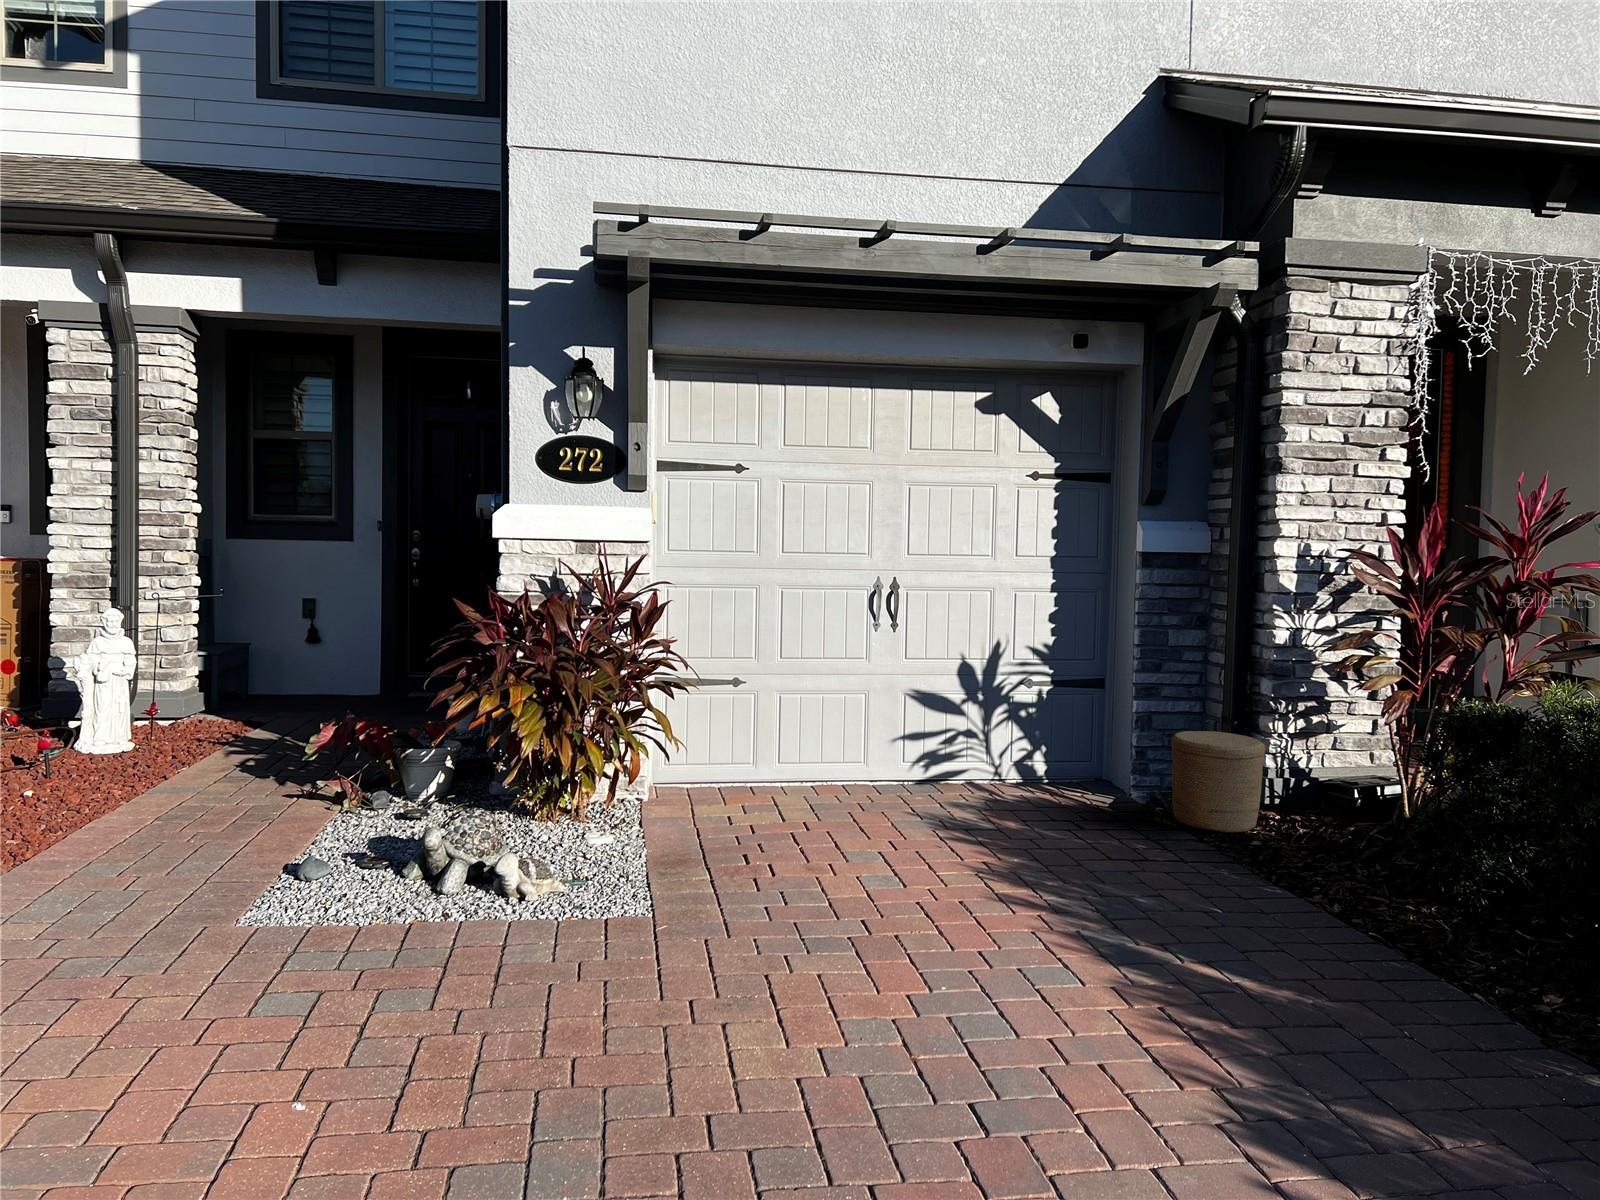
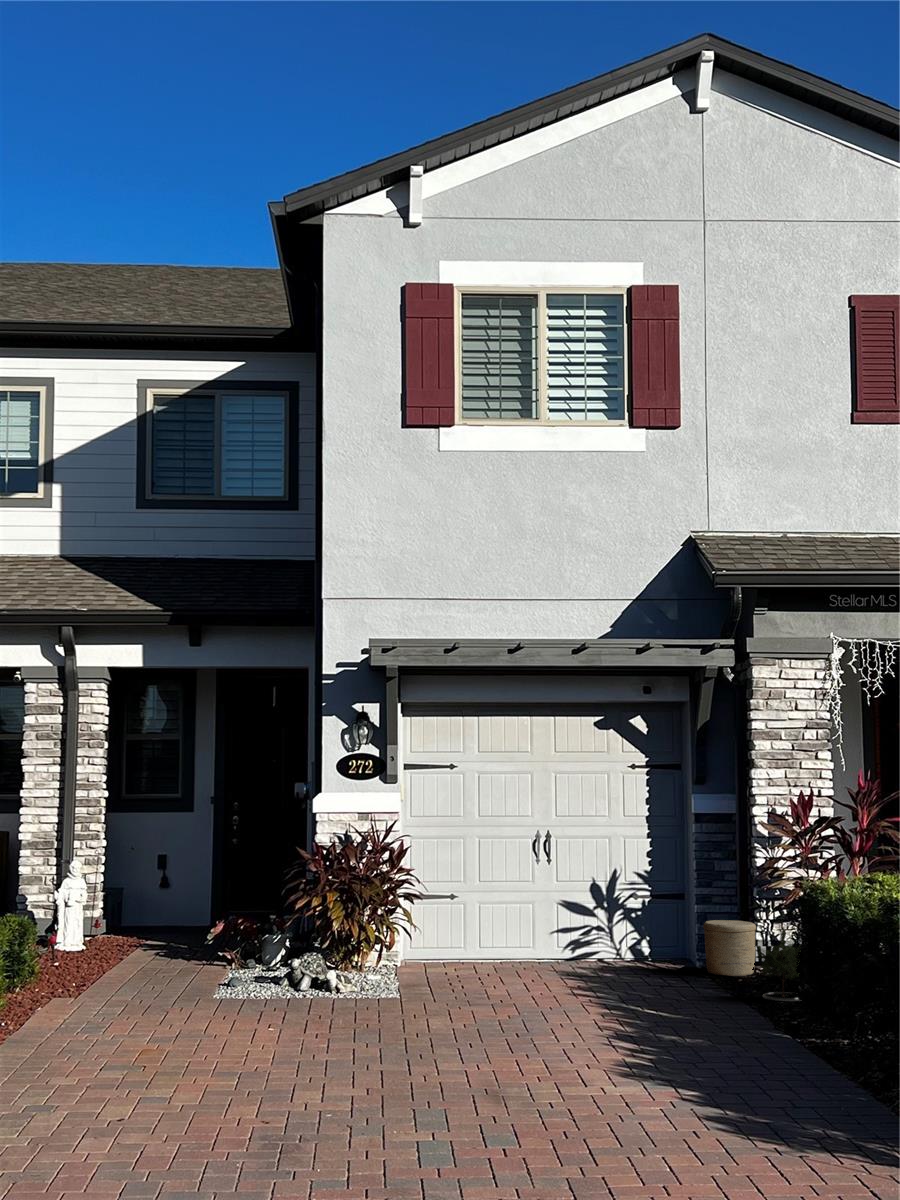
potted tree: none [1338,761,1454,923] -> present [759,926,801,1001]

